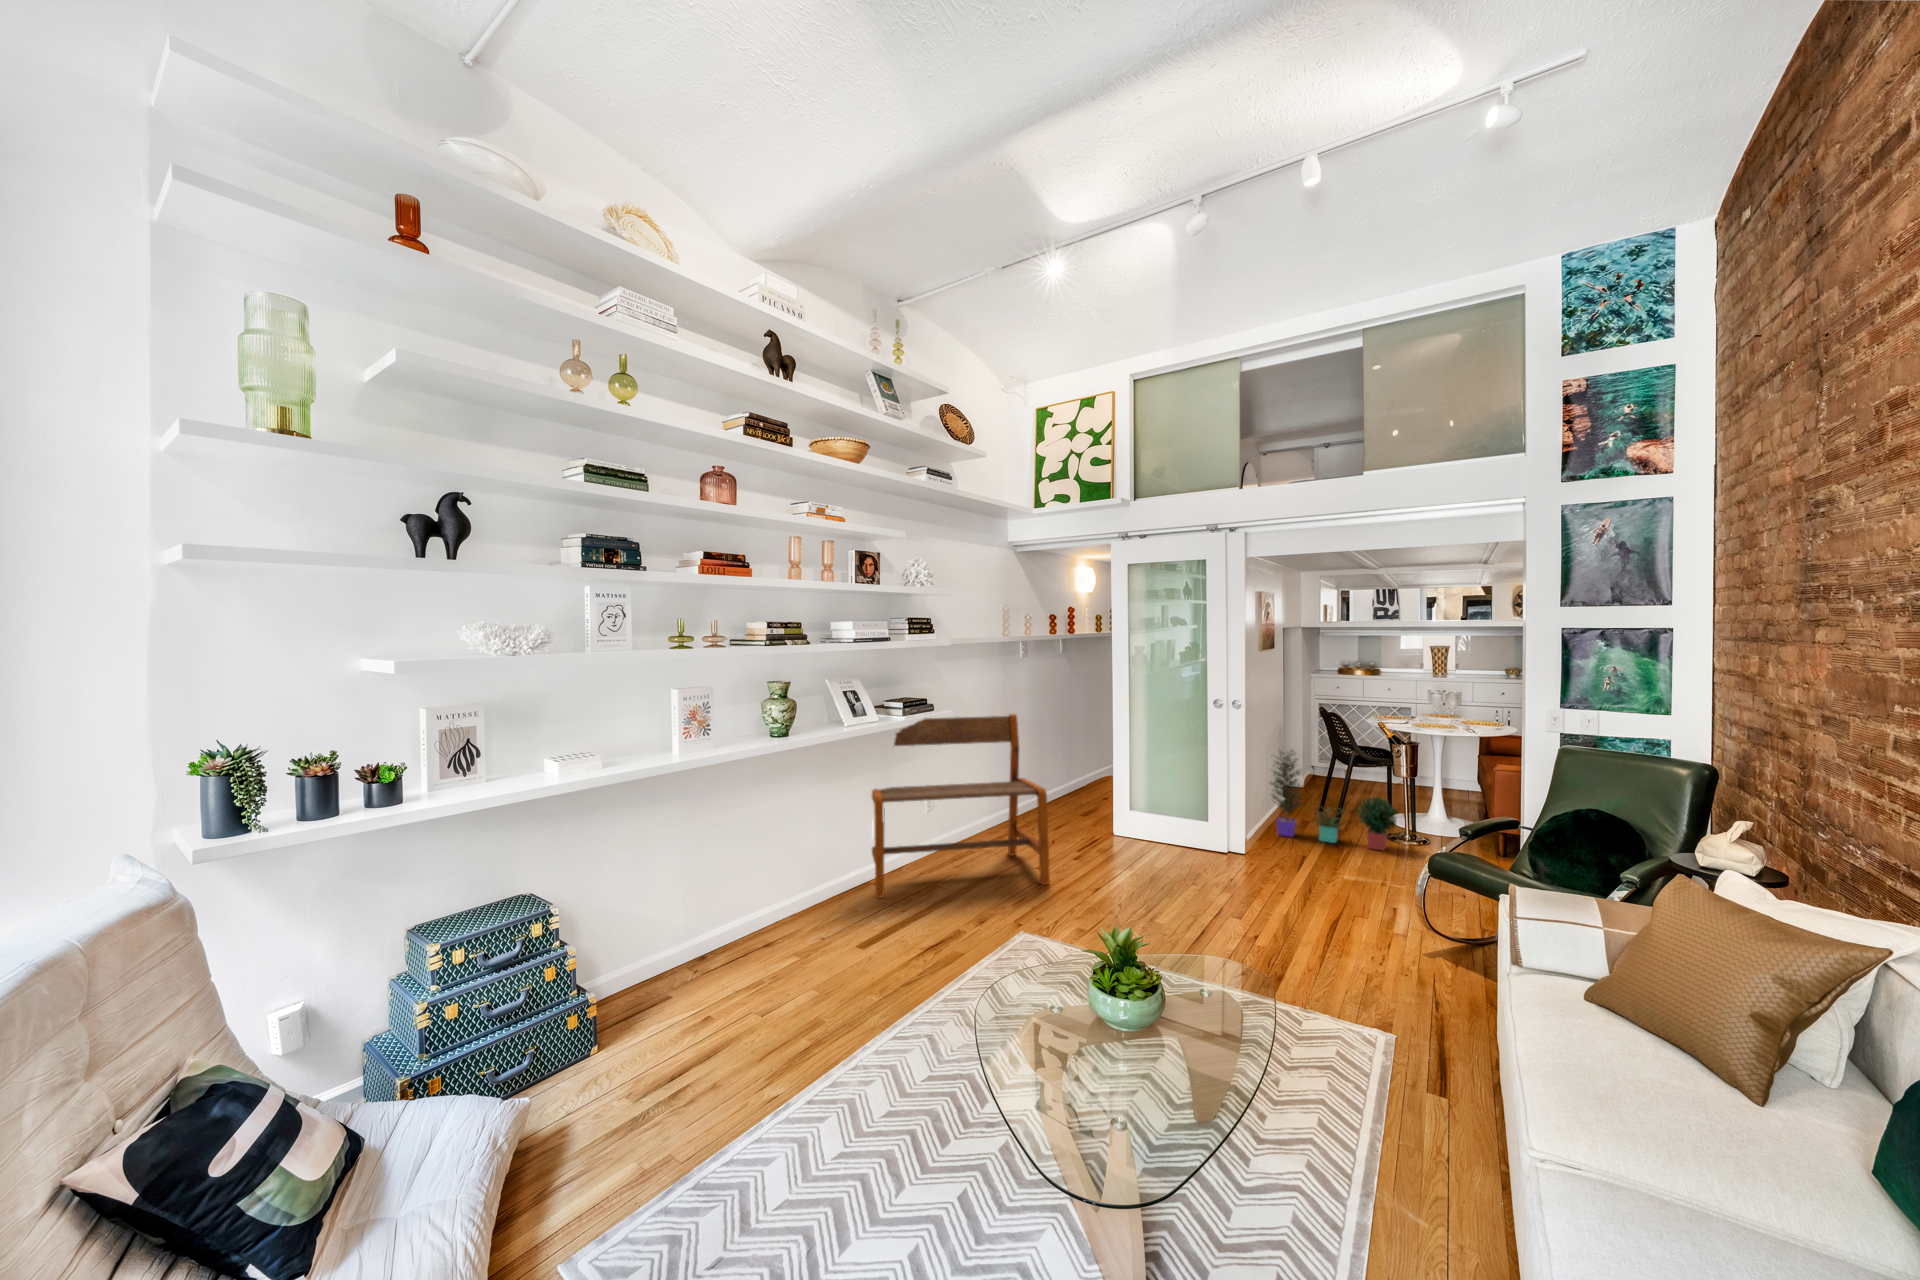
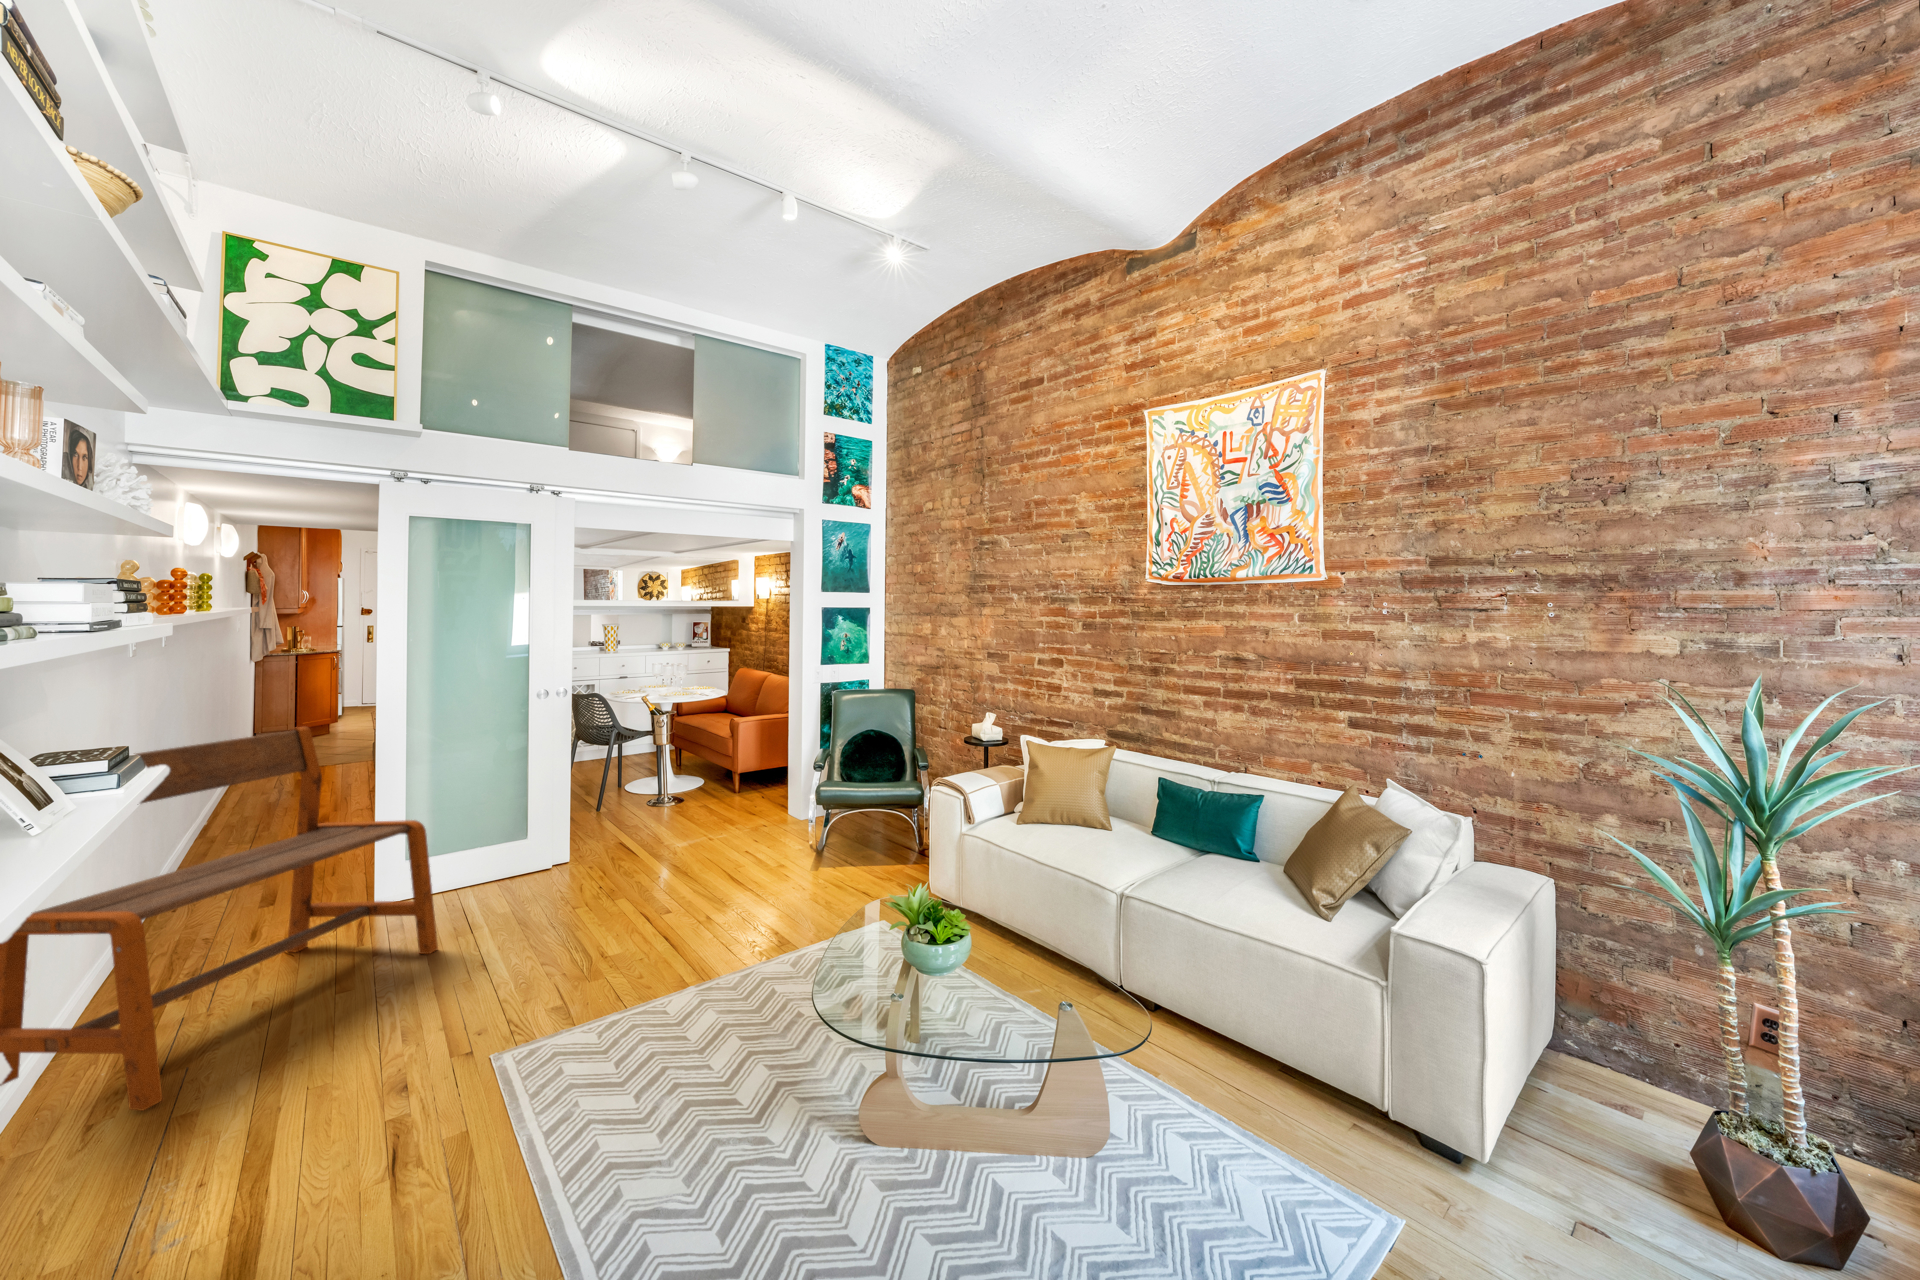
potted plant: present [1271,751,1397,851] -> none [576,728,697,819]

